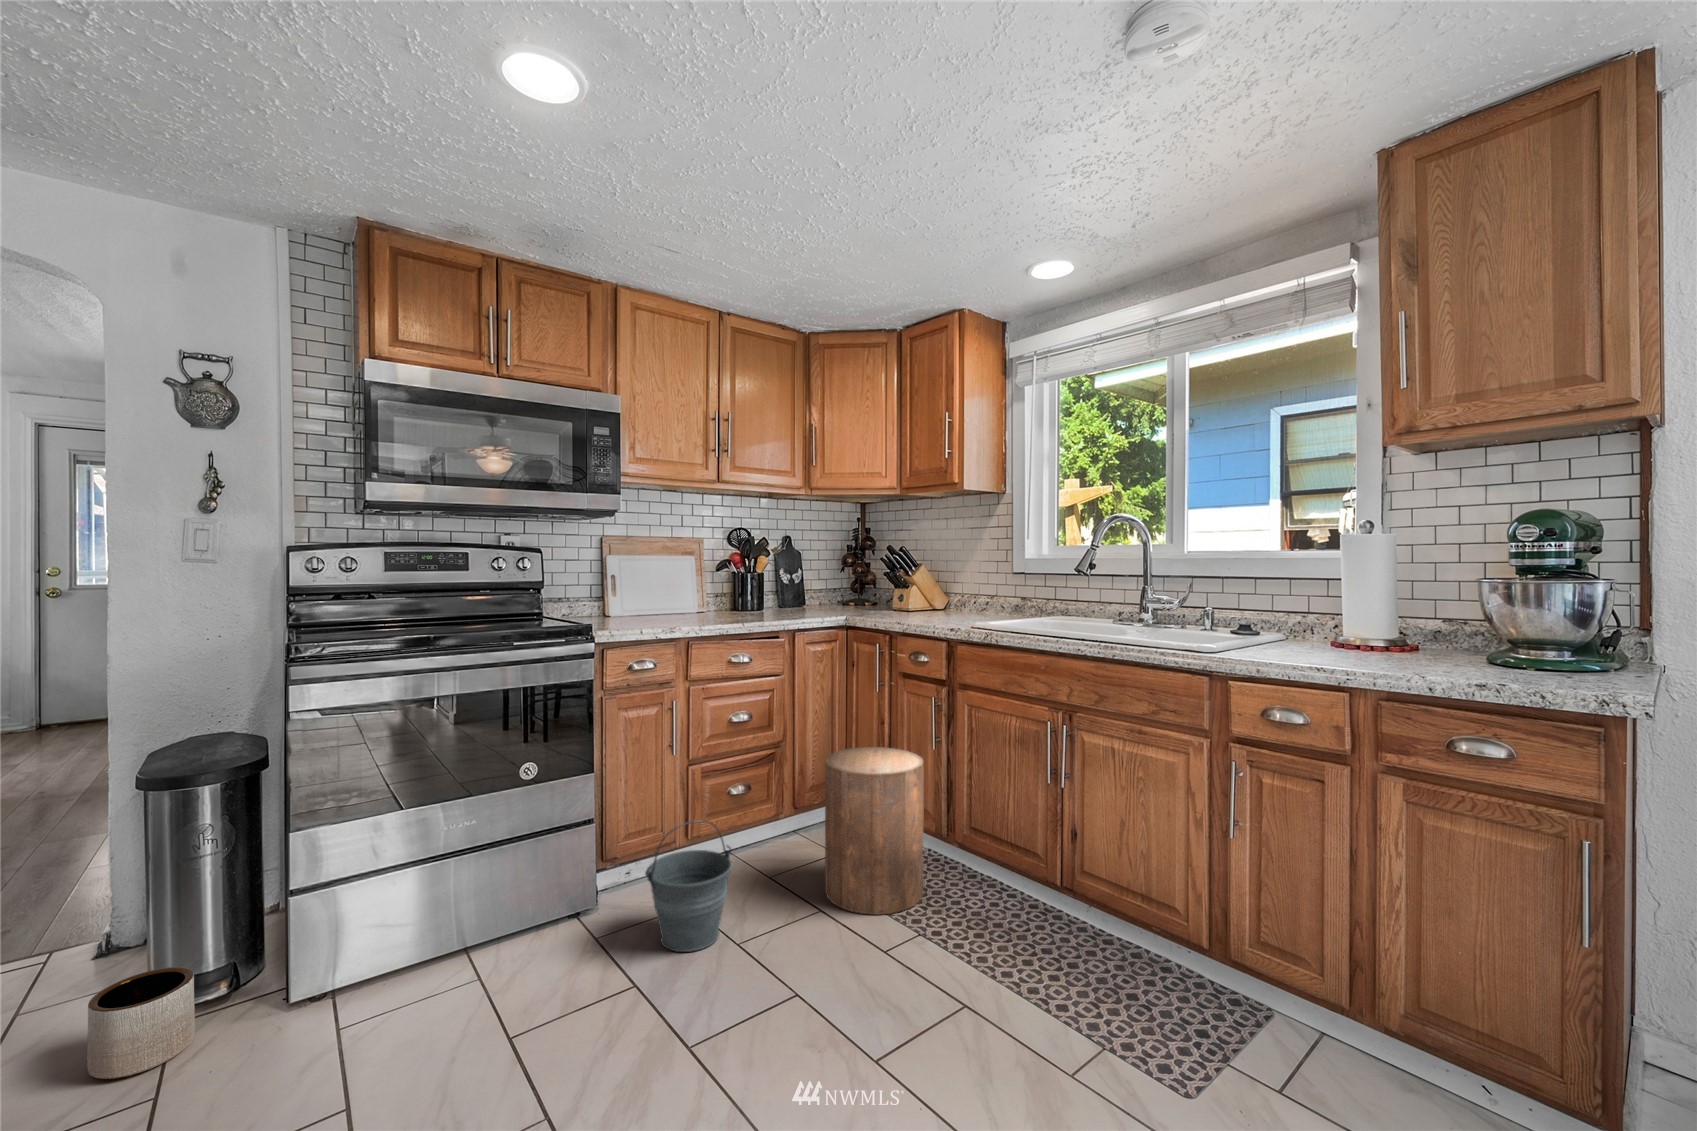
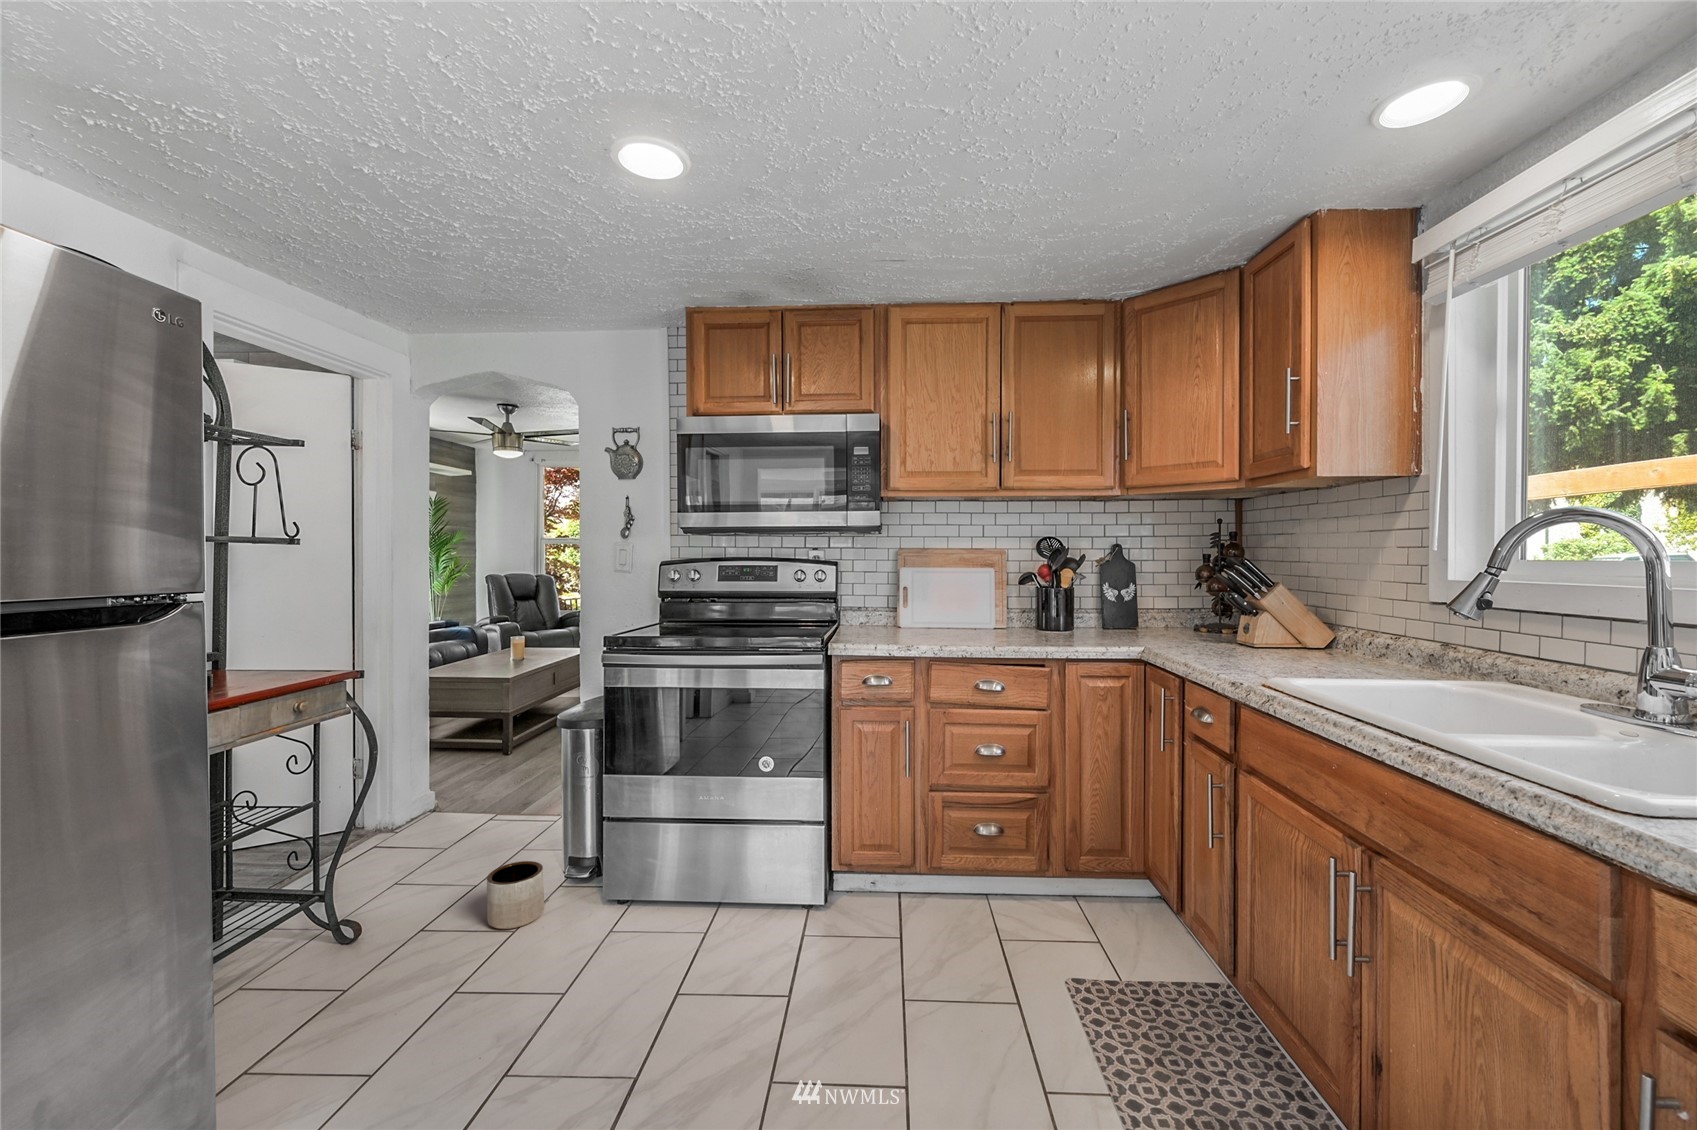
stool: present [825,747,923,915] -> none [1035,818,1169,1053]
bucket: present [645,820,733,952] -> none [819,859,915,996]

